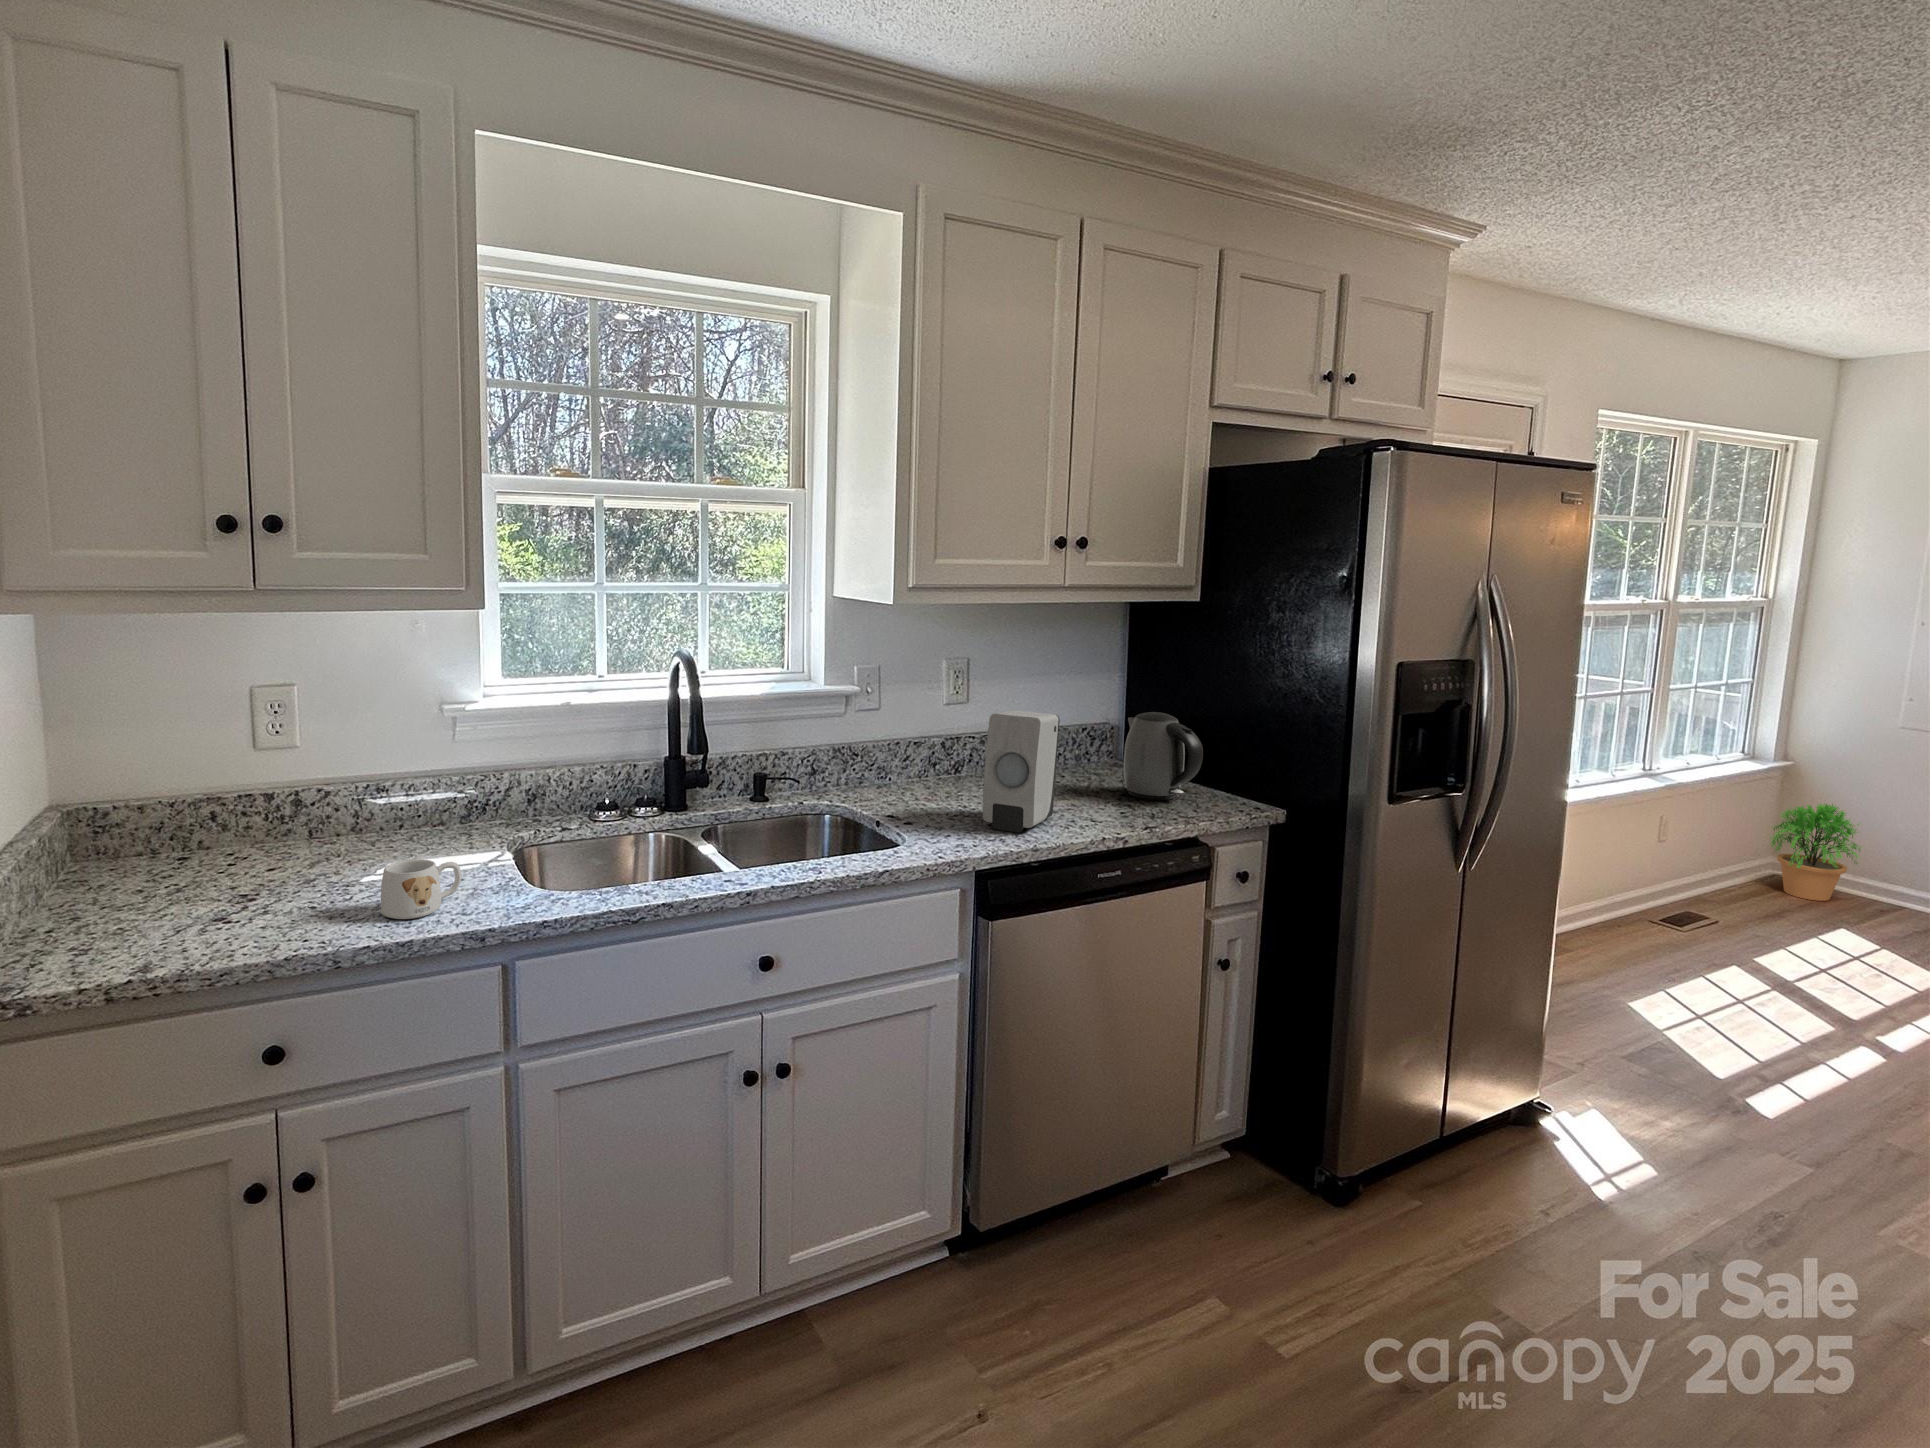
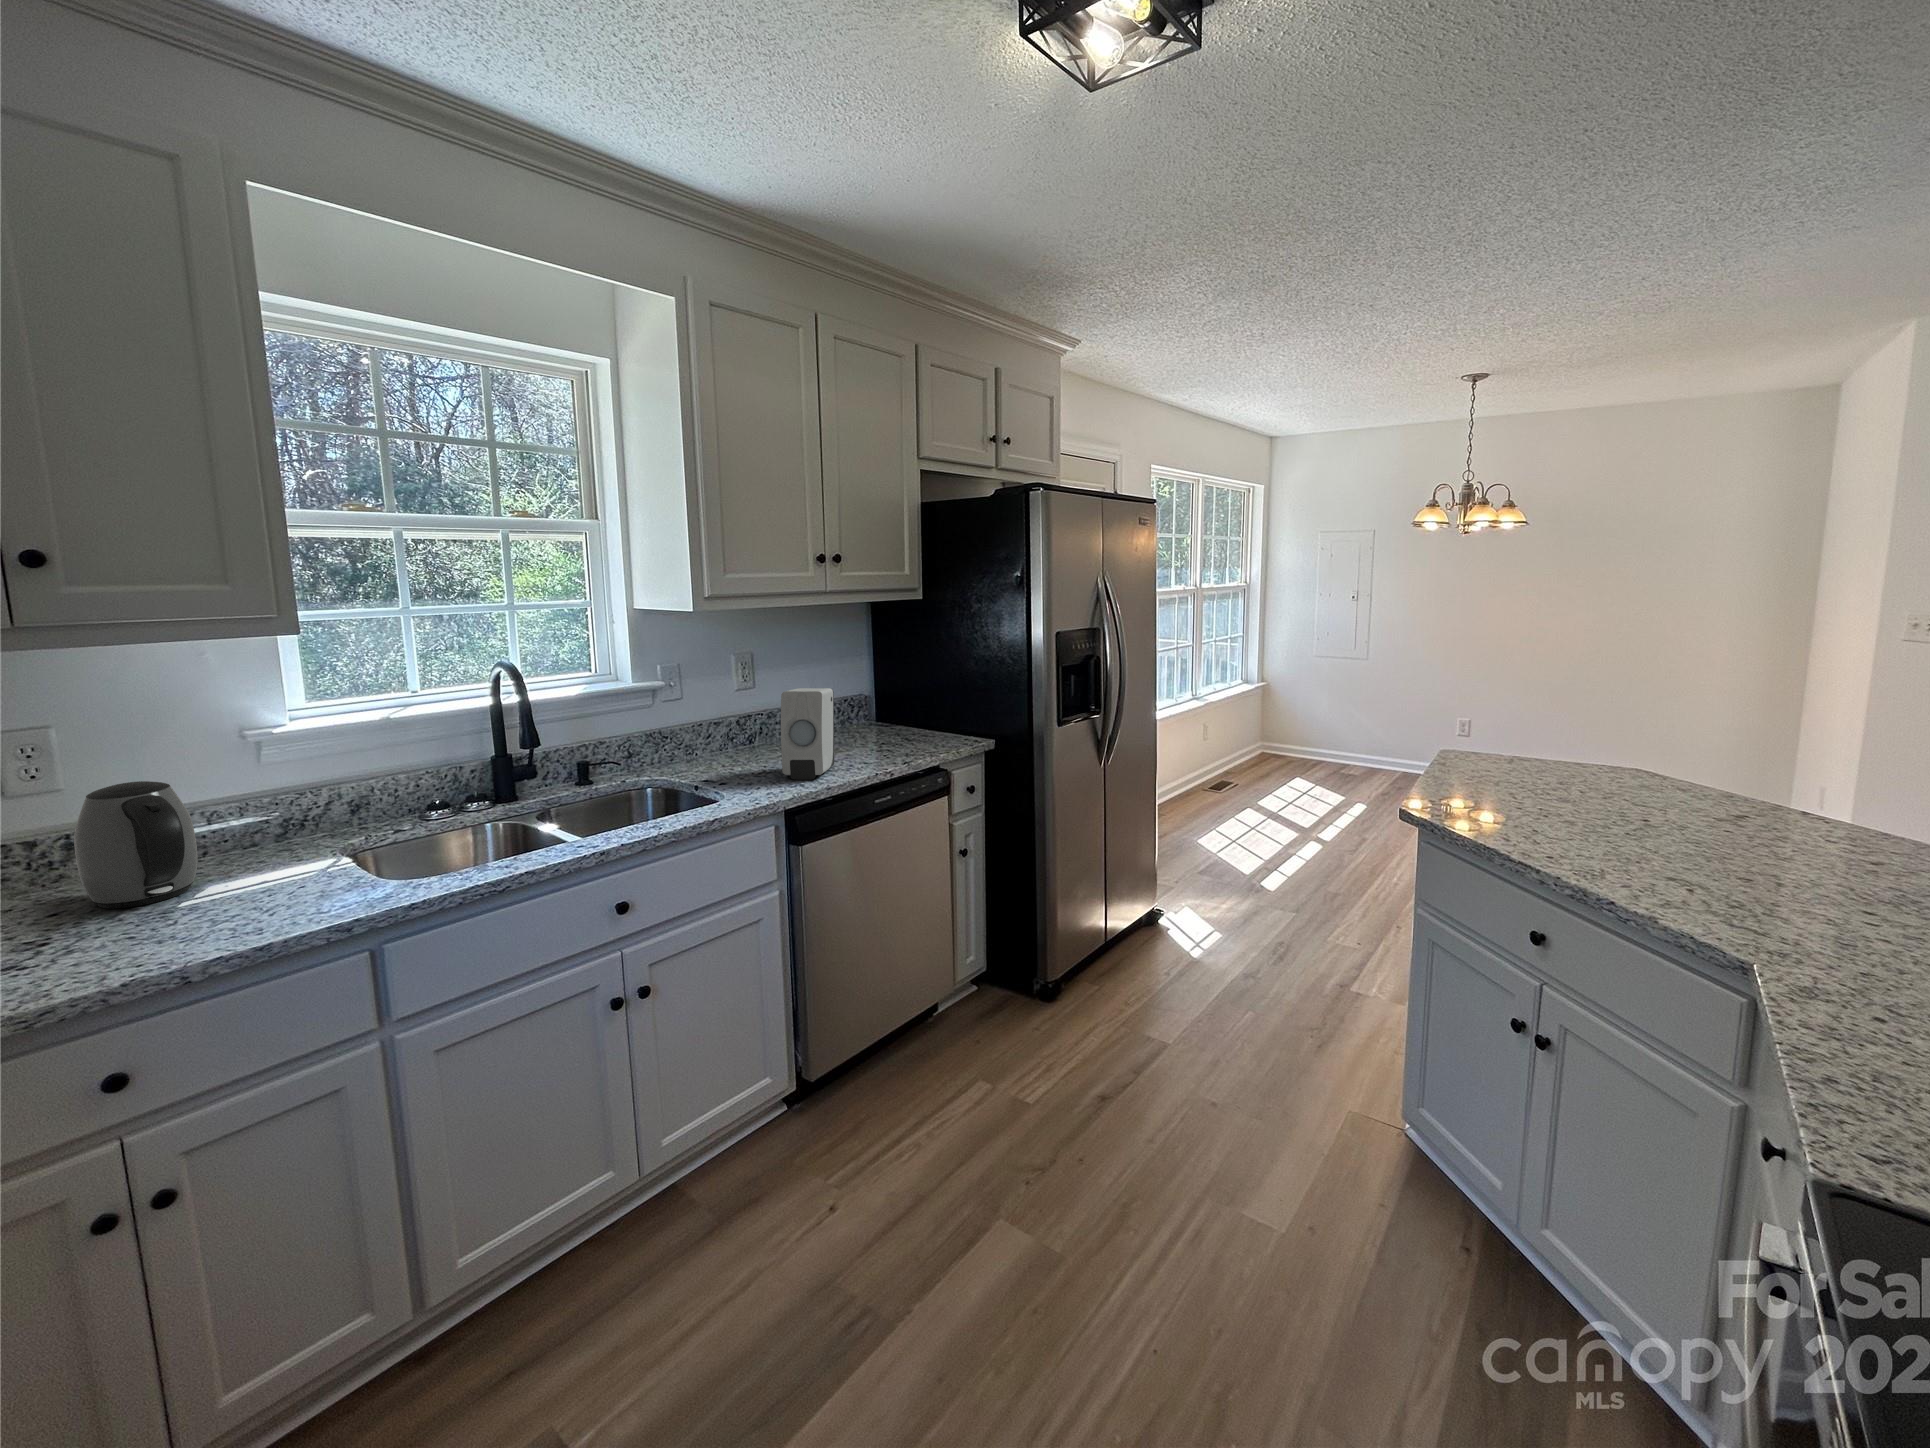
kettle: present [1123,712,1203,800] -> present [74,781,198,909]
potted plant: present [1770,804,1862,901] -> none [1260,705,1307,765]
mug: present [381,859,462,919] -> none [225,868,315,928]

